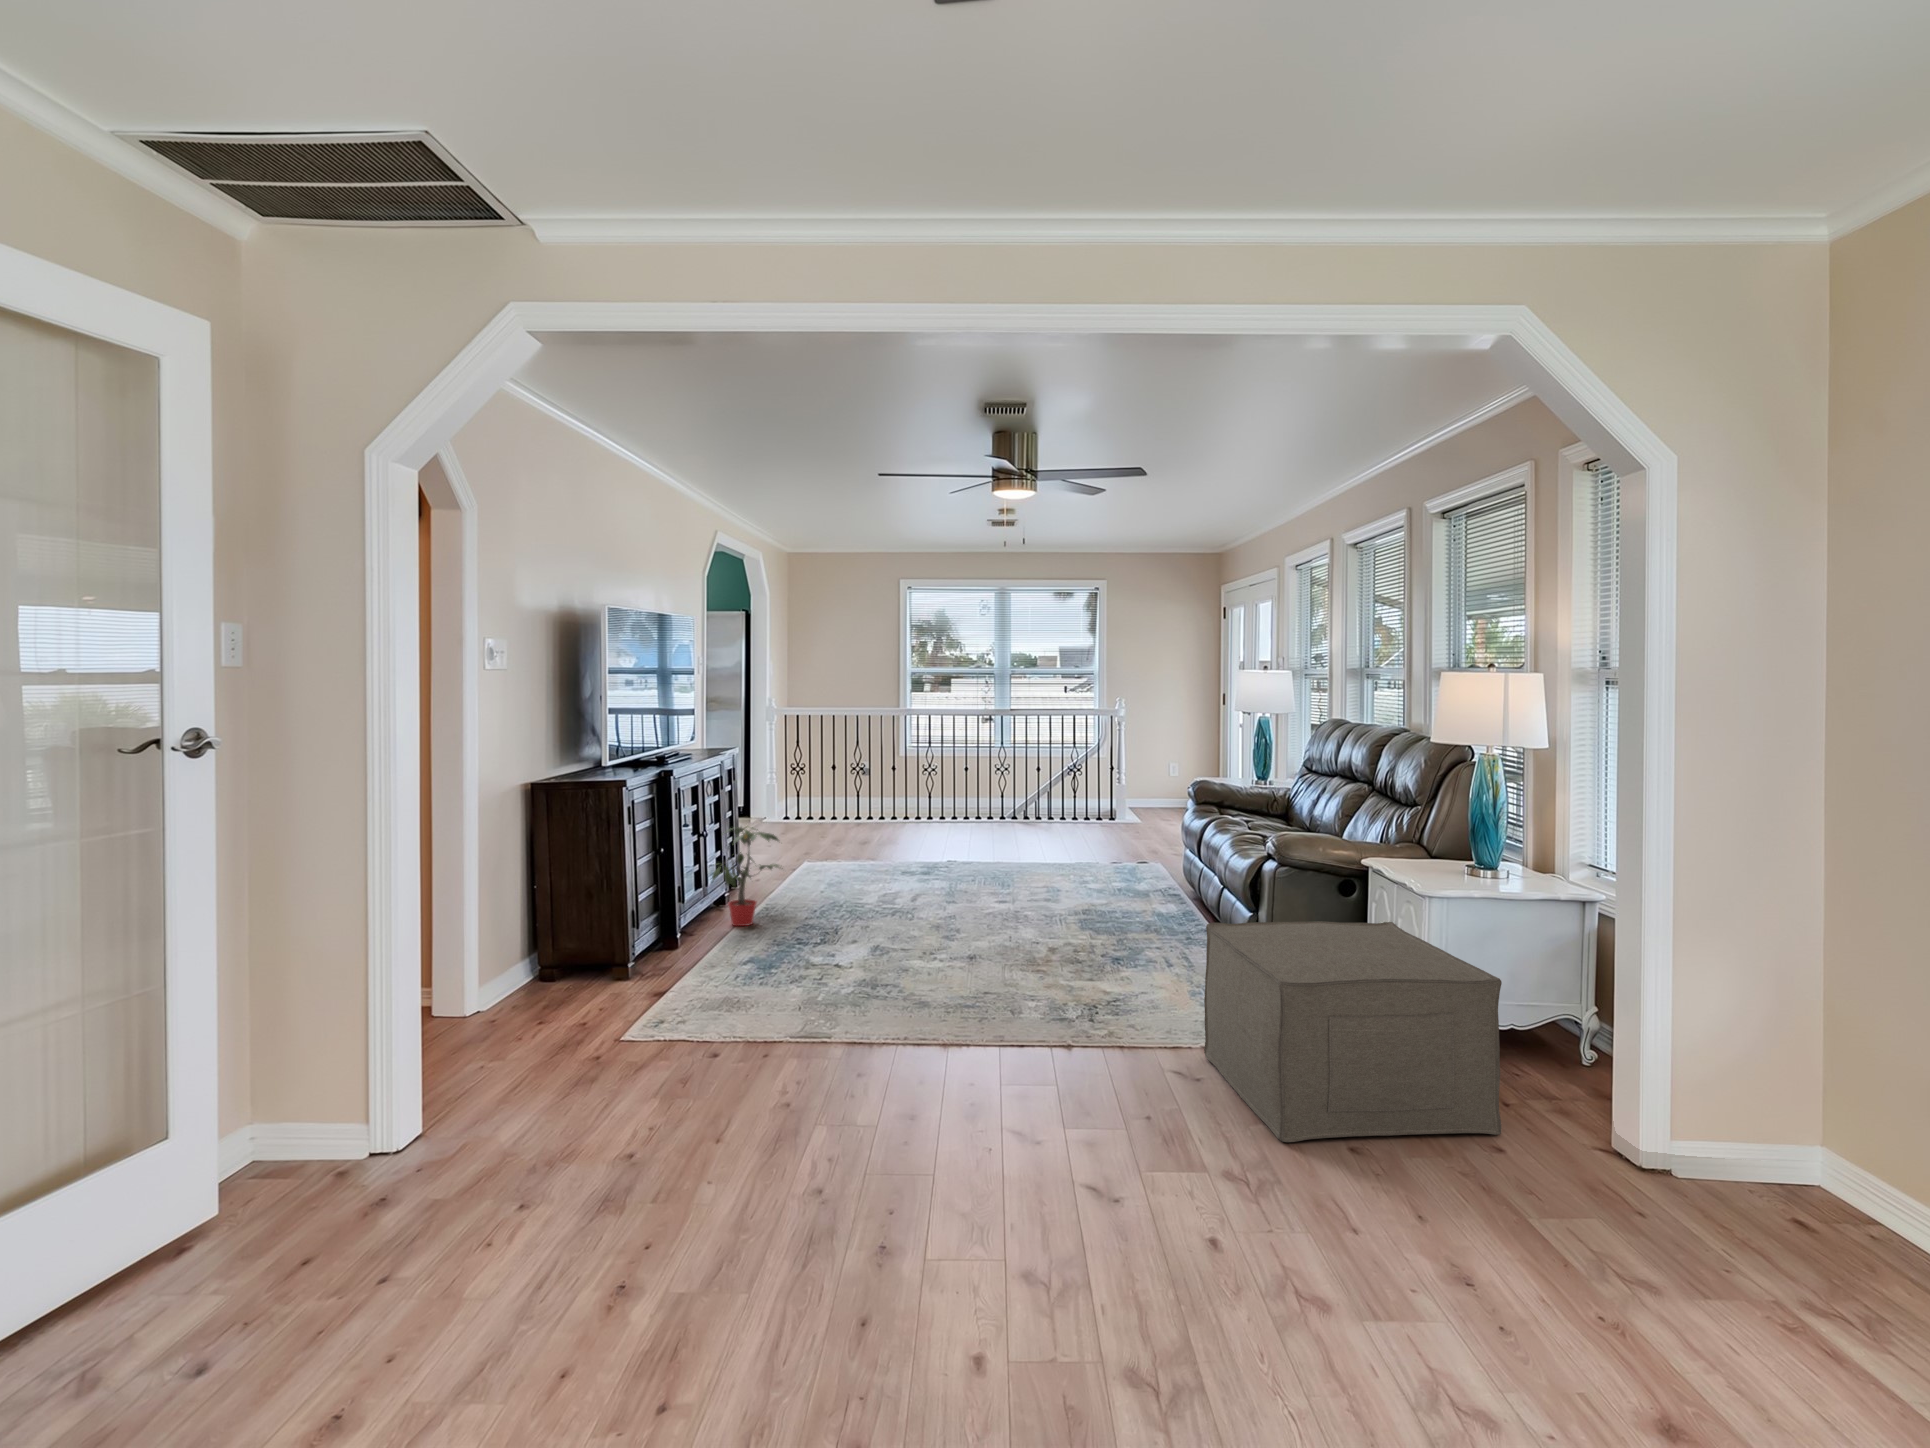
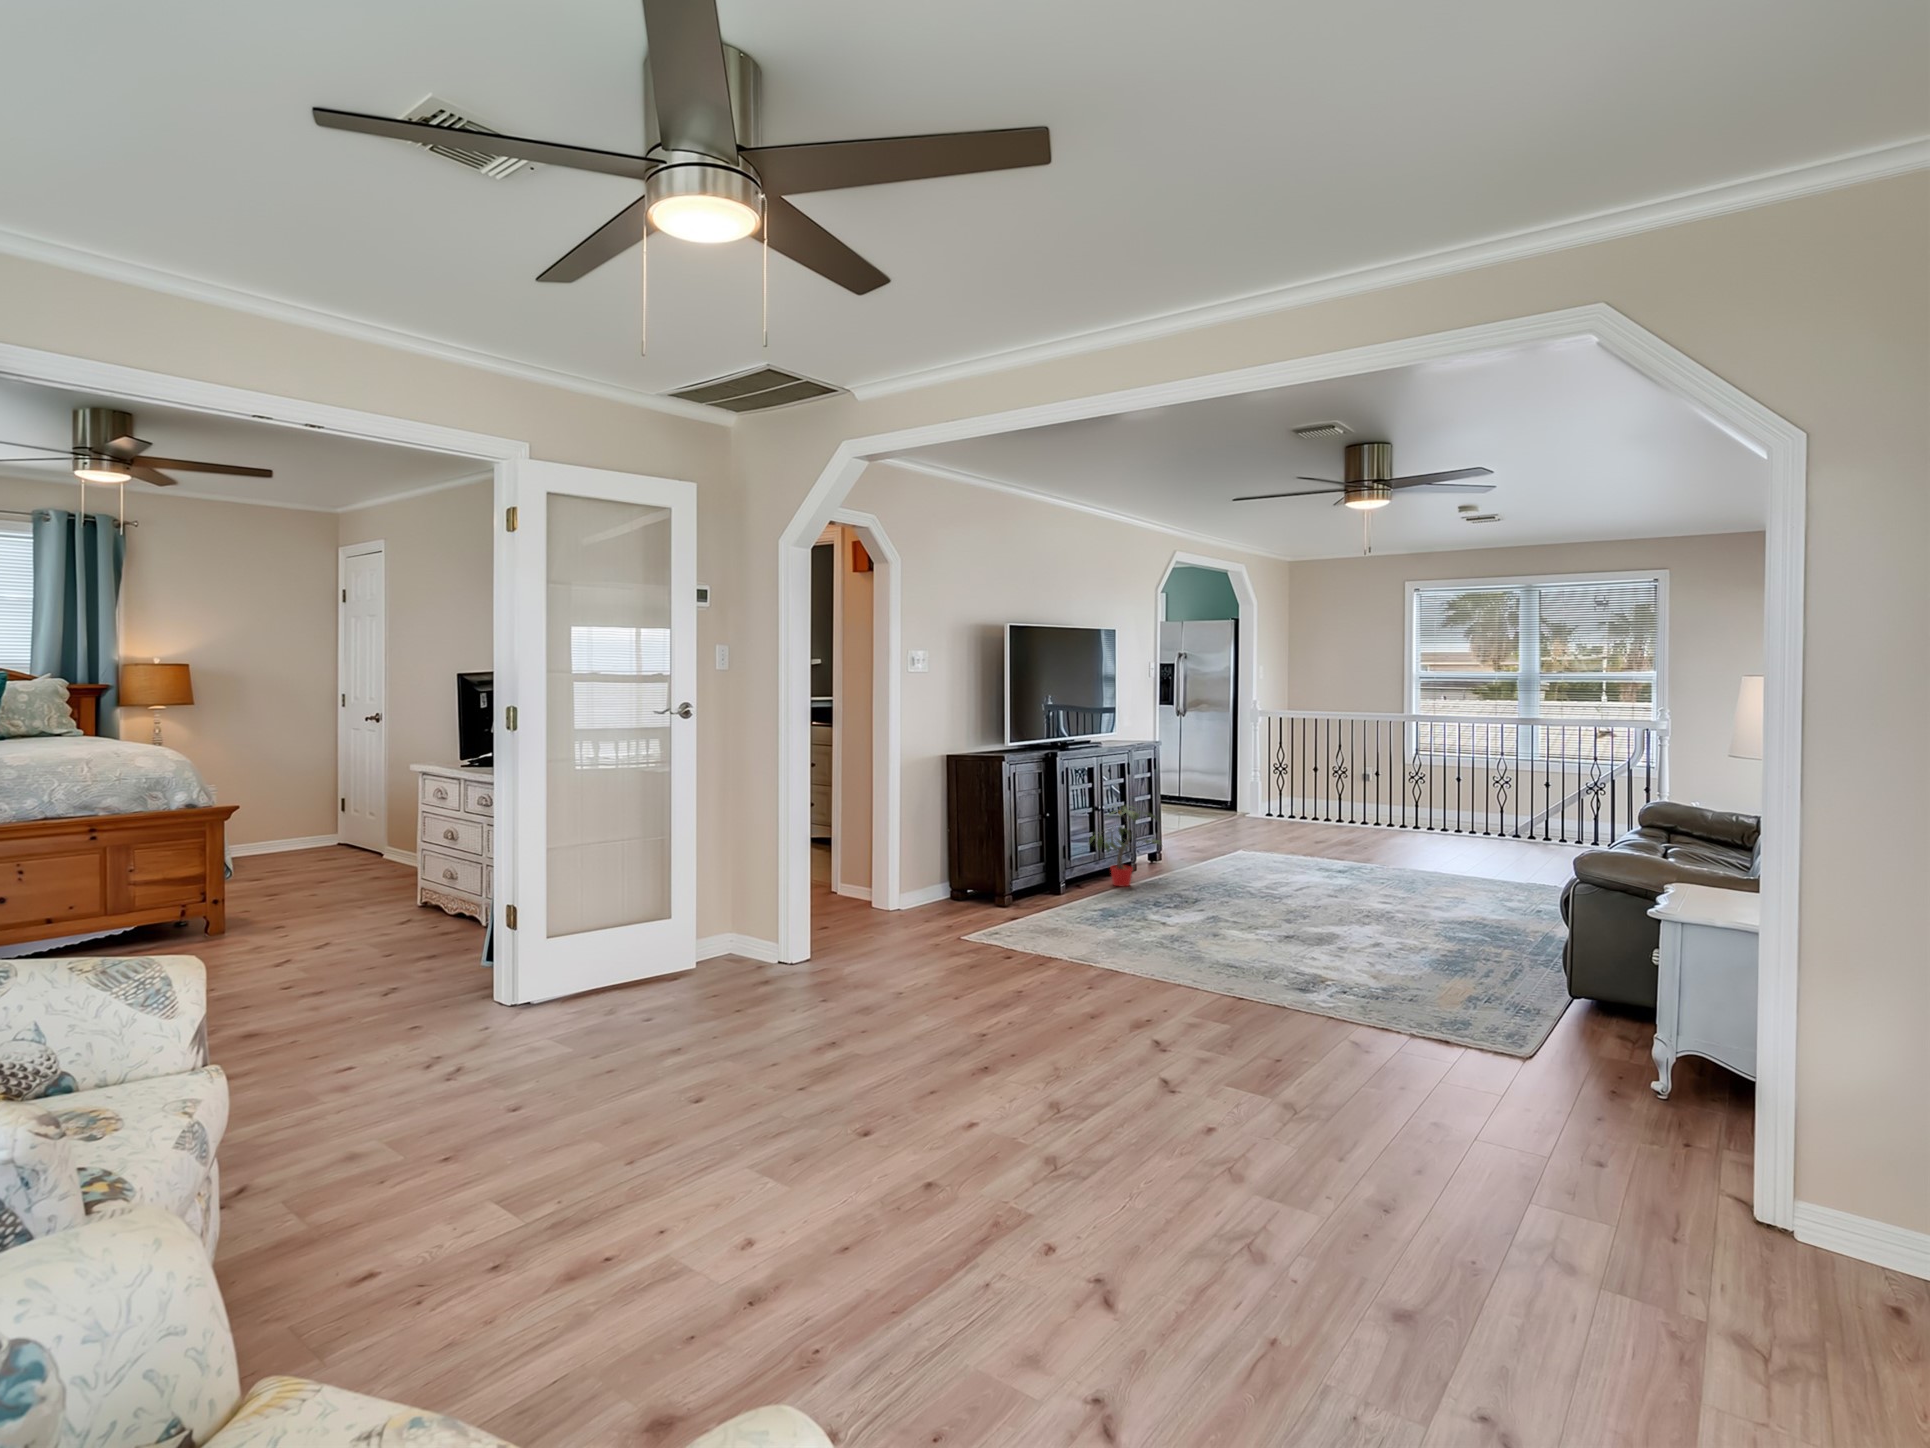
ottoman: present [1204,921,1502,1142] -> none [1359,911,1626,1155]

